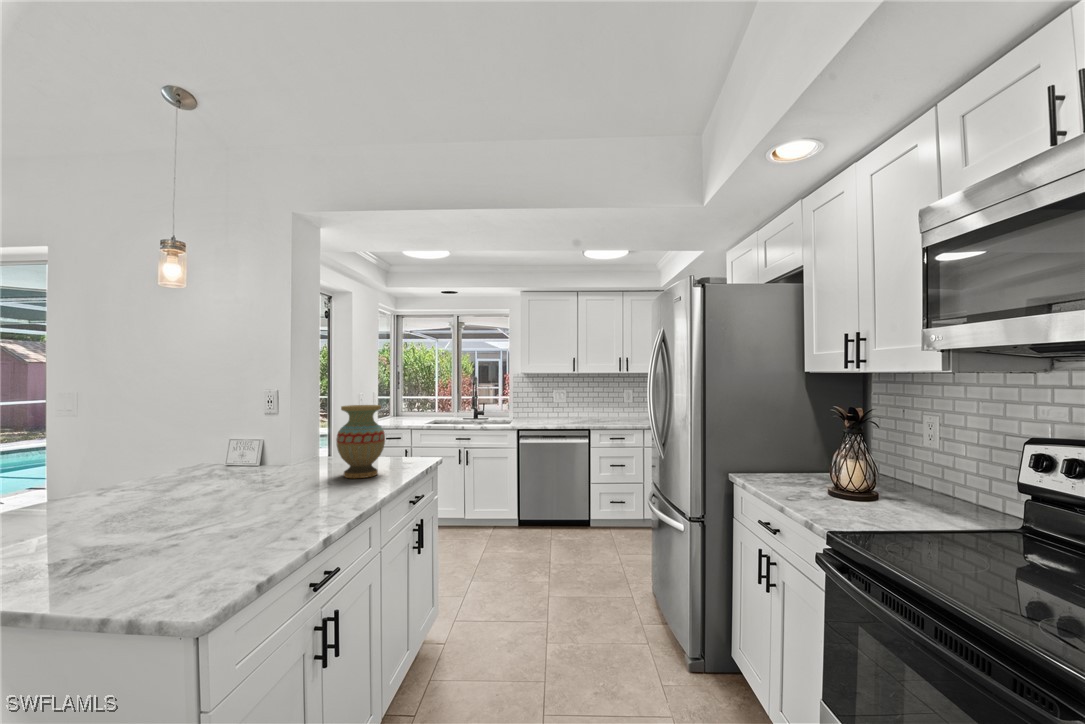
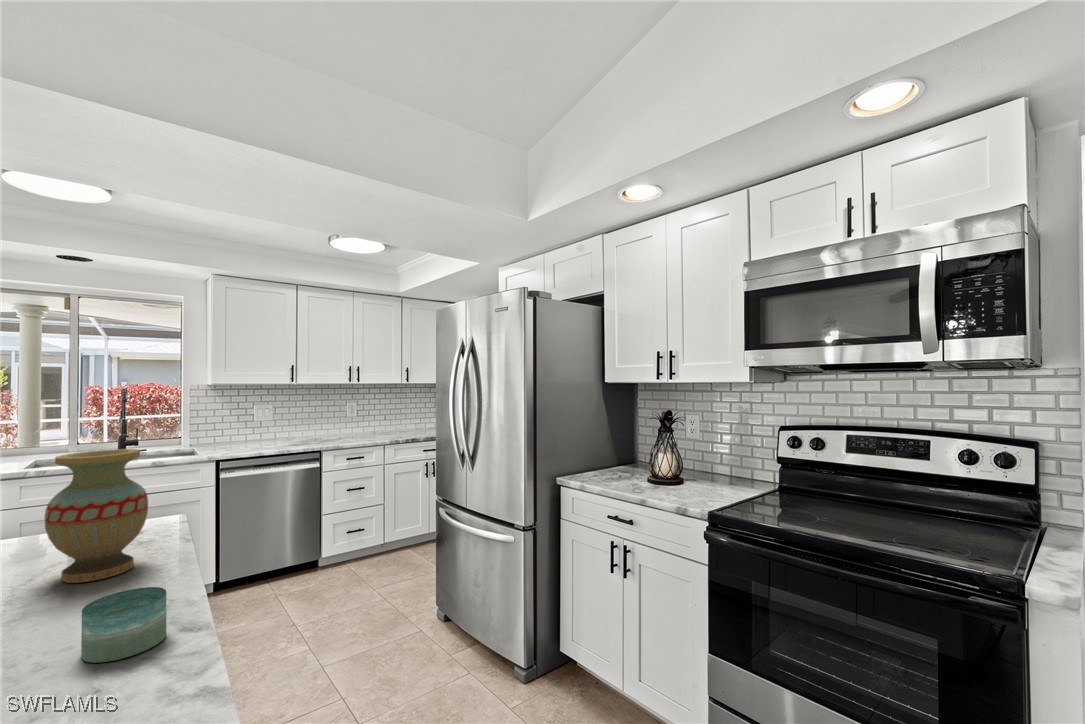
candle: none [297,479,337,512] -> present [81,587,167,663]

